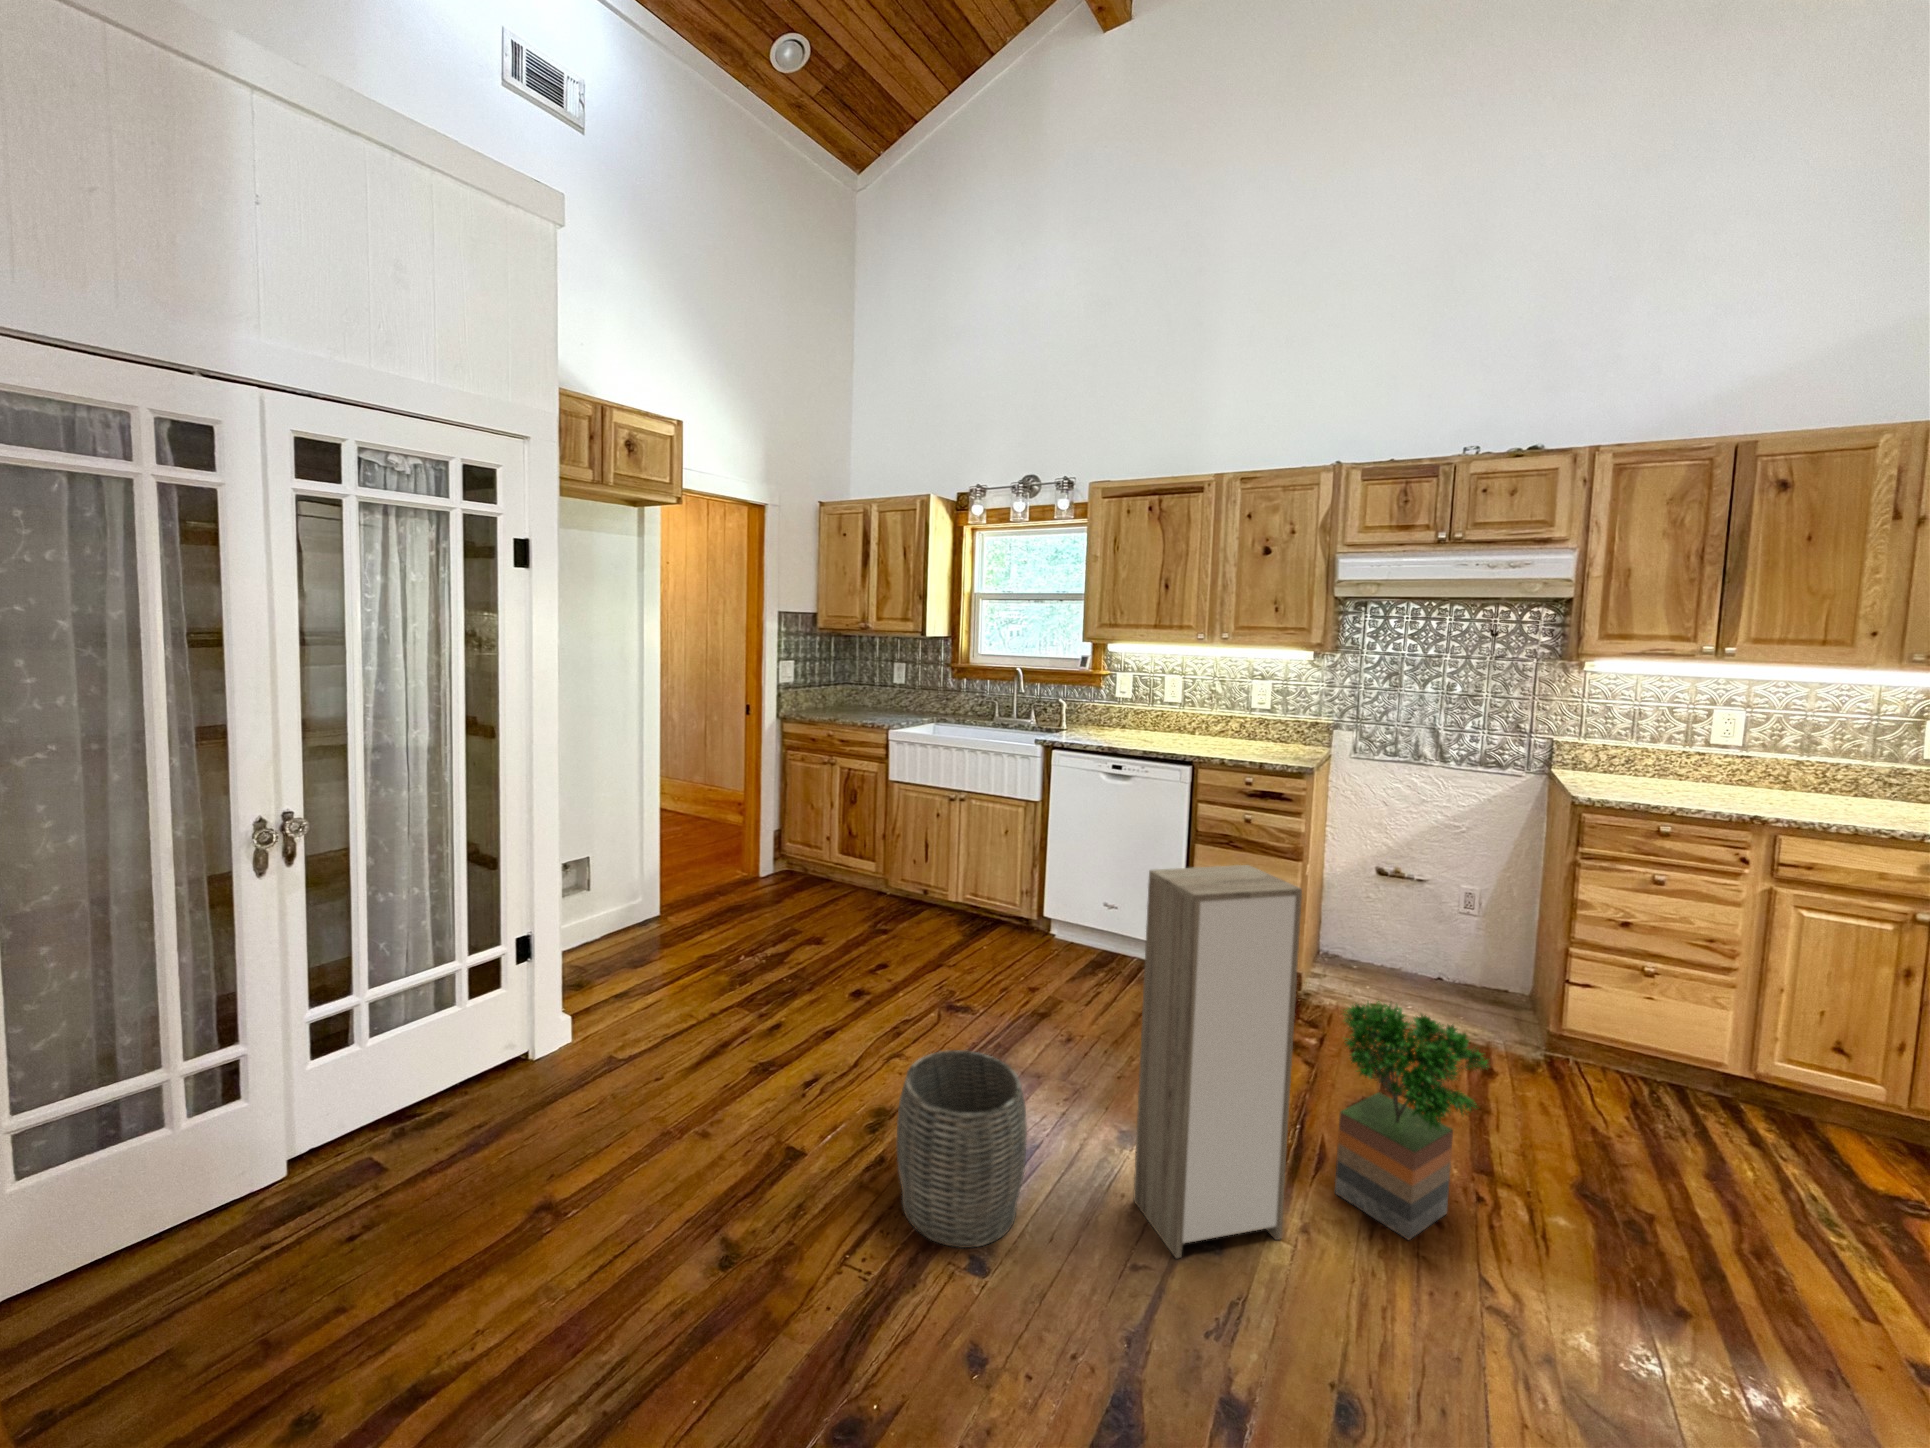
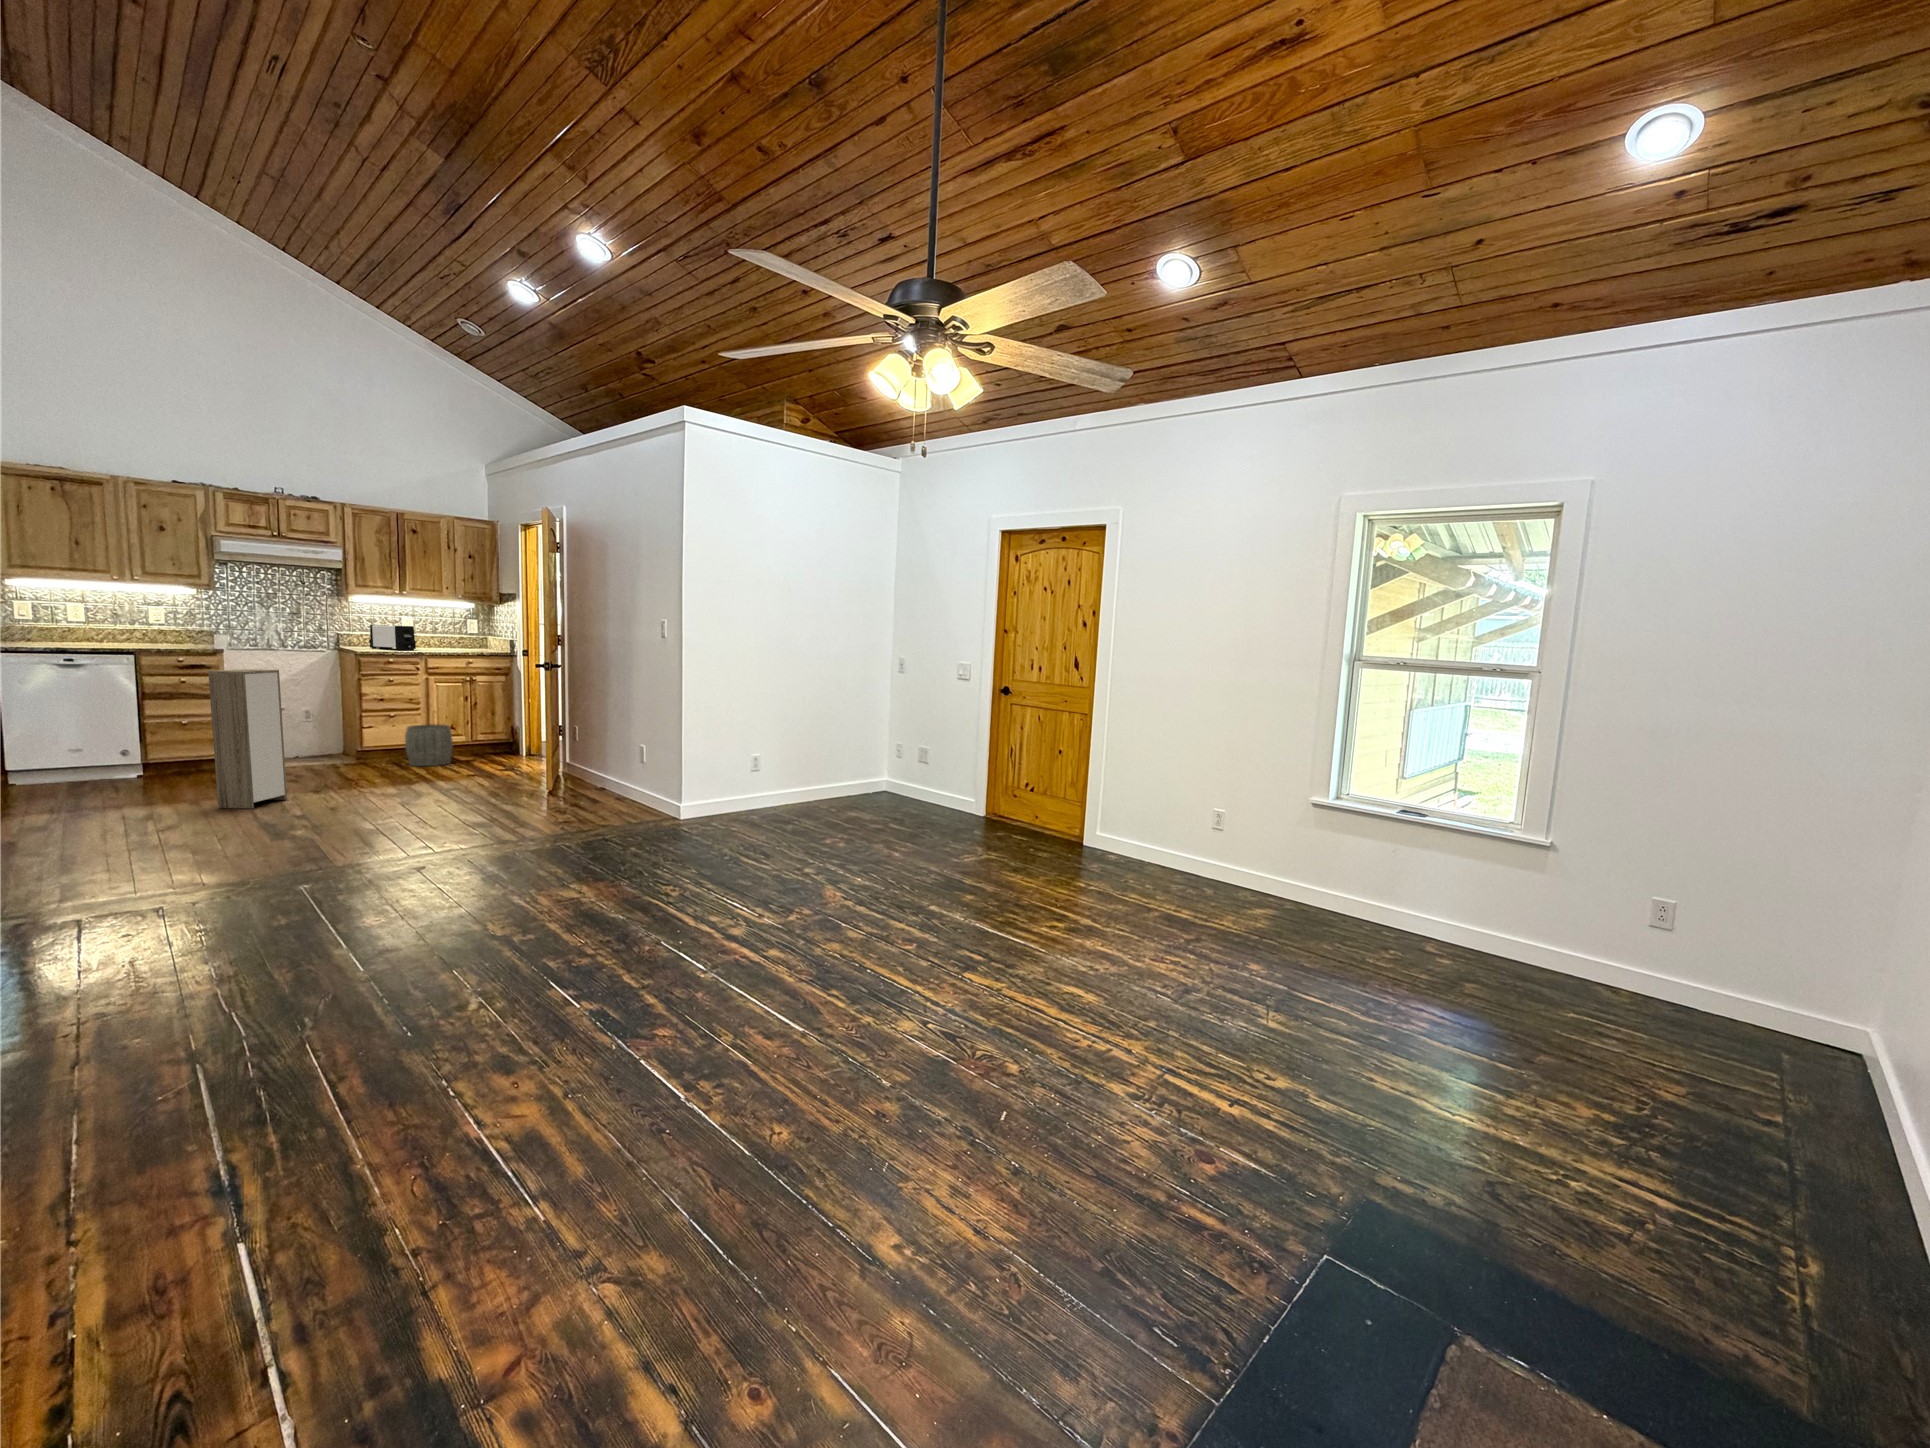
toaster: none [1617,729,1751,806] -> present [369,625,416,650]
potted tree: present [1335,1001,1488,1240] -> none [288,718,350,792]
woven basket: present [897,1050,1027,1248] -> present [405,724,453,766]

